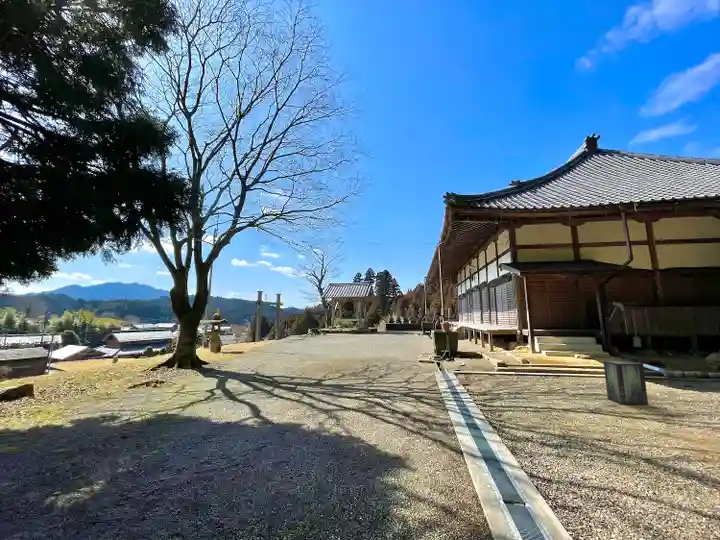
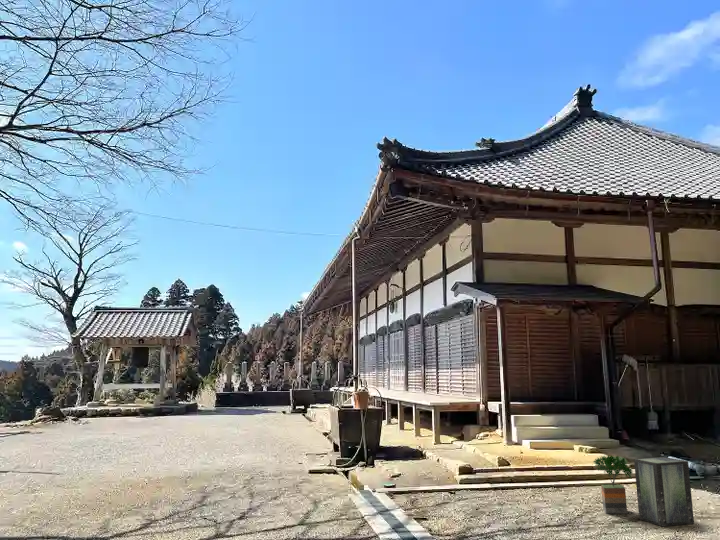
potted tree: none [576,358,605,395] -> present [593,456,632,514]

